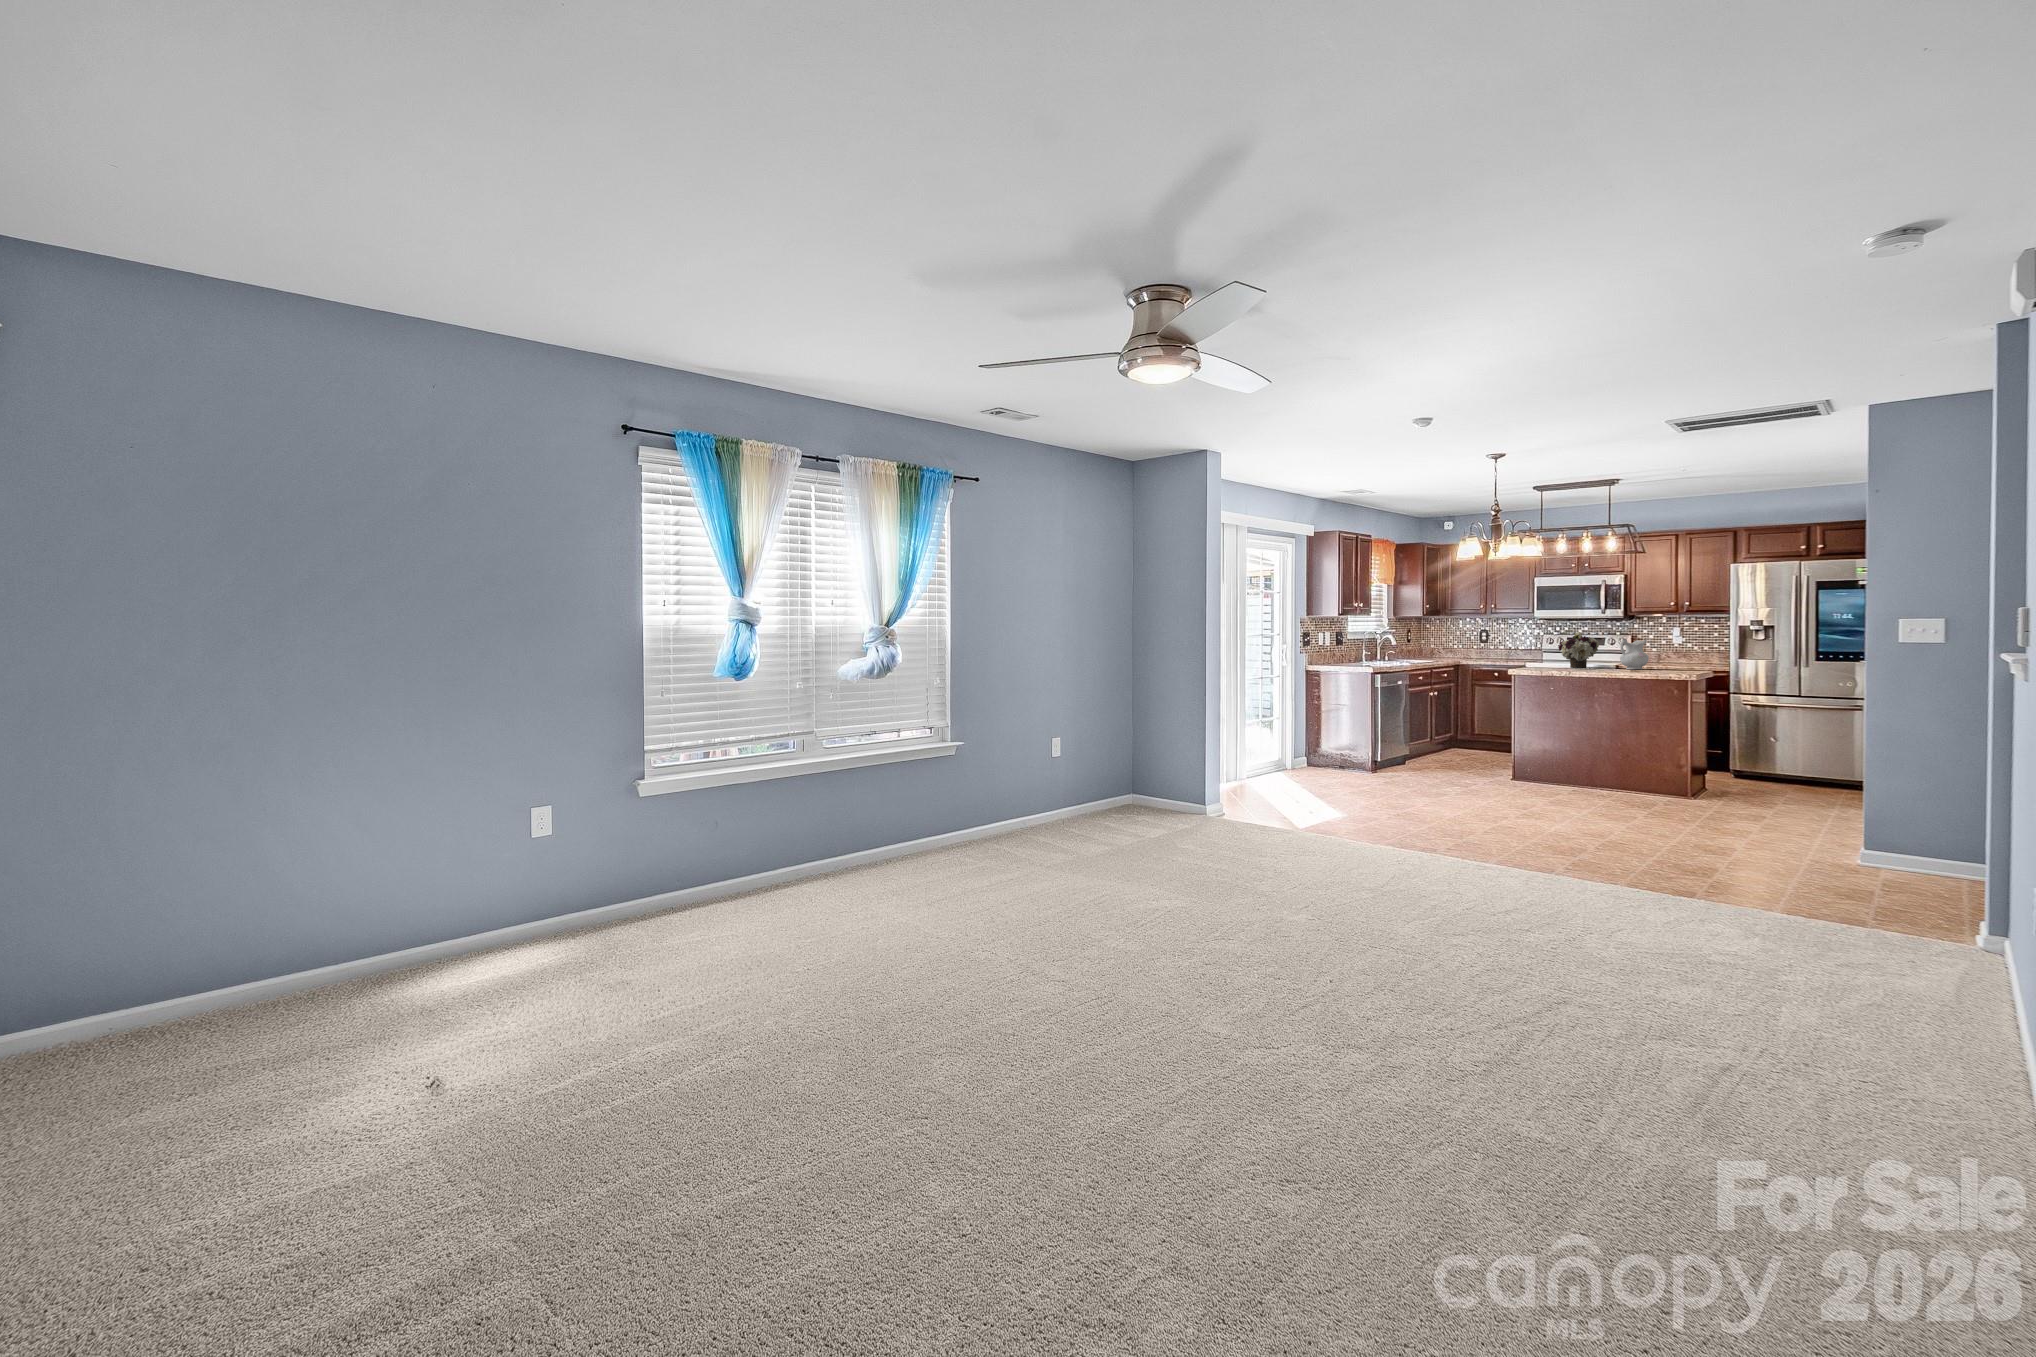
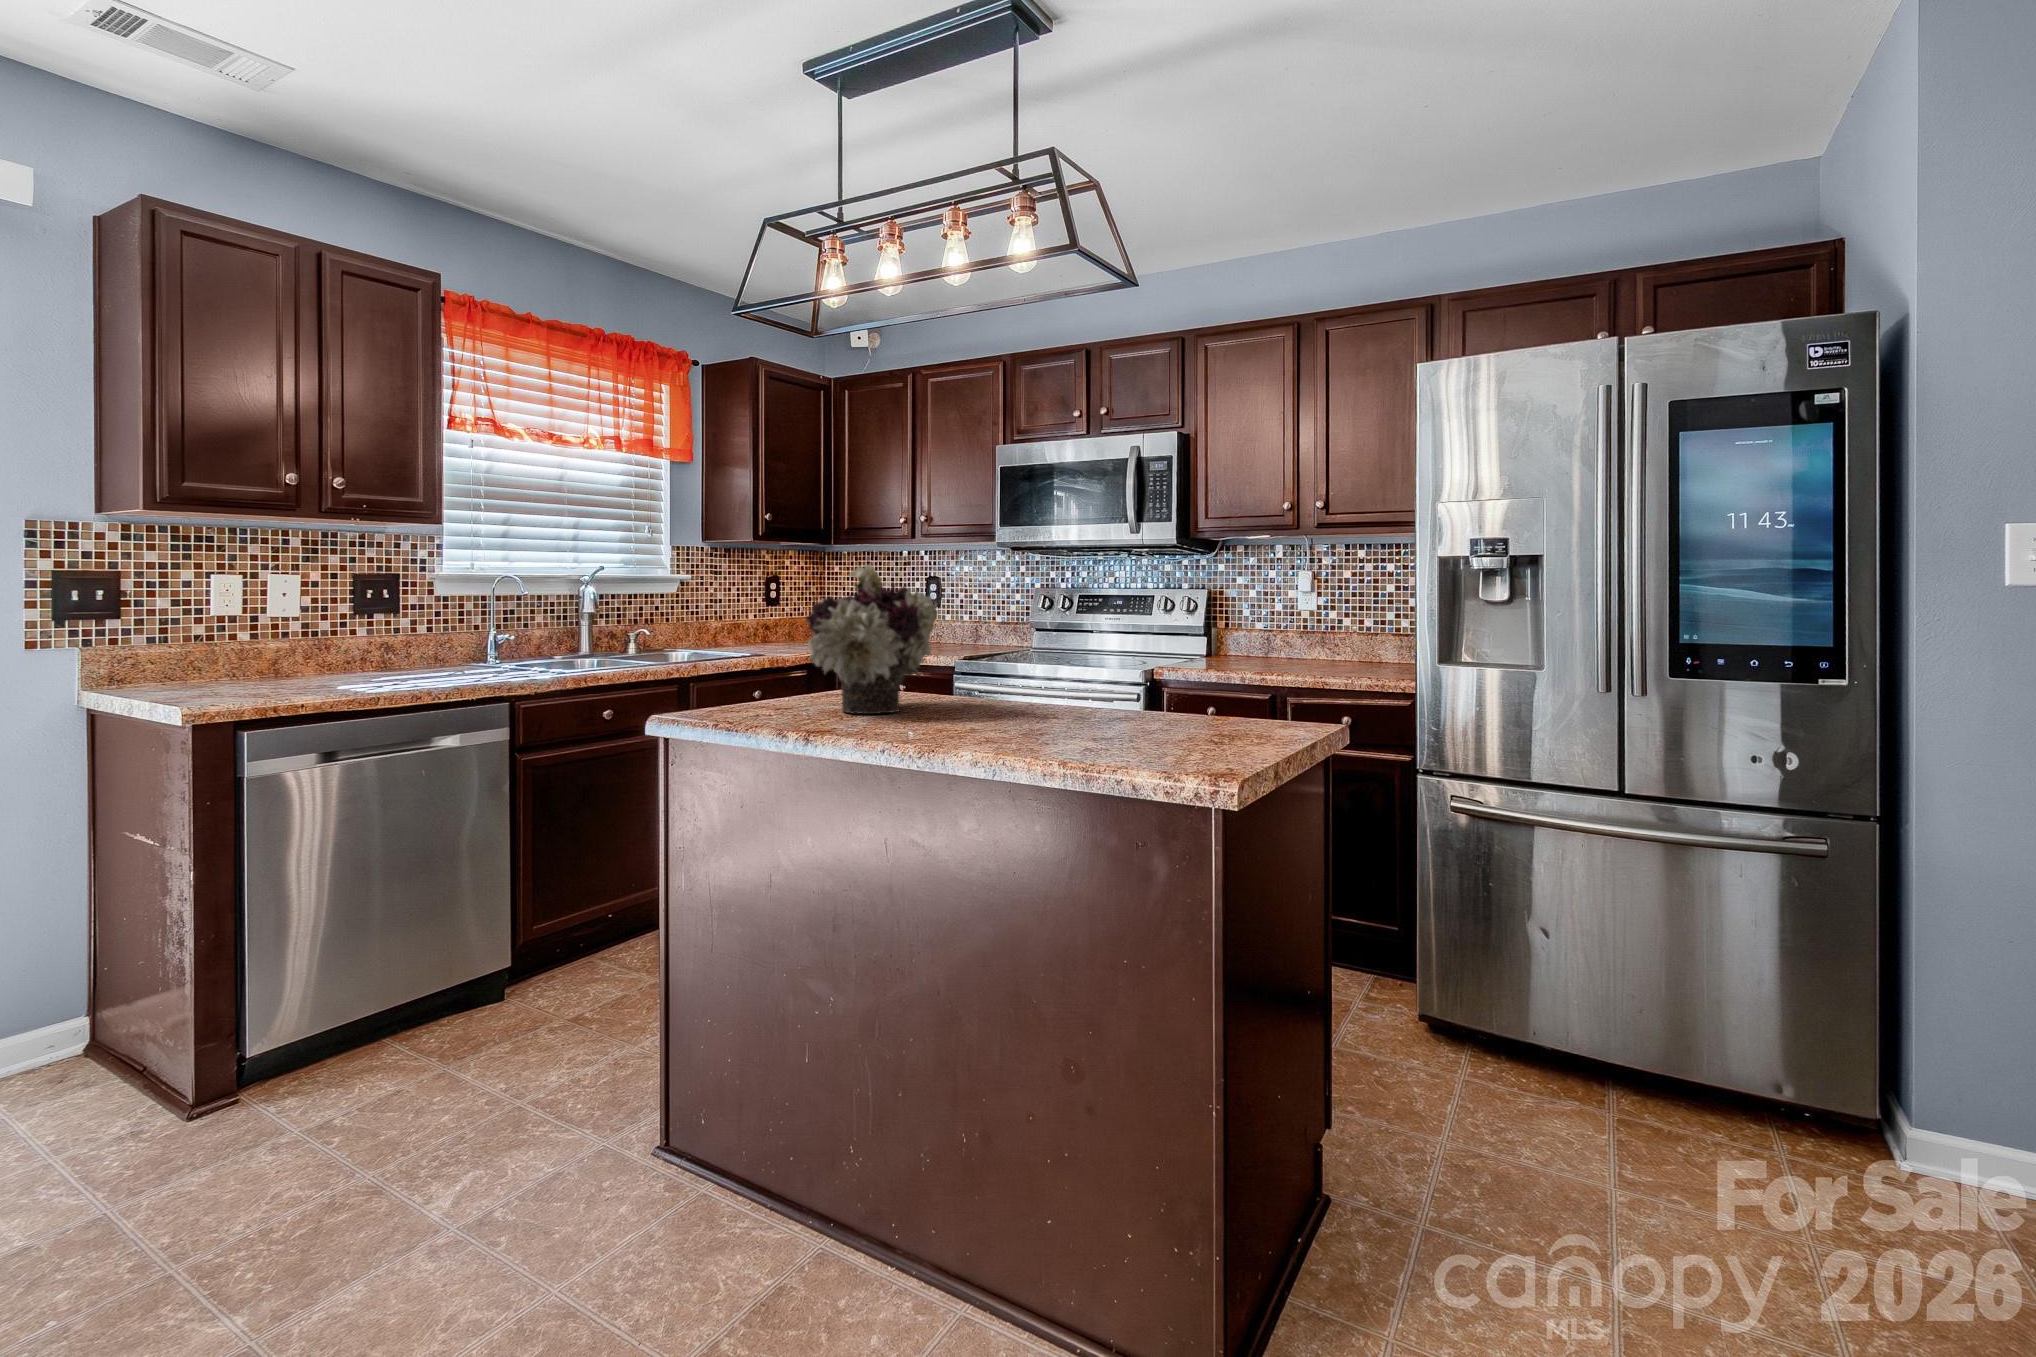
ceramic pitcher: present [1620,639,1649,669] -> none [969,593,1085,732]

